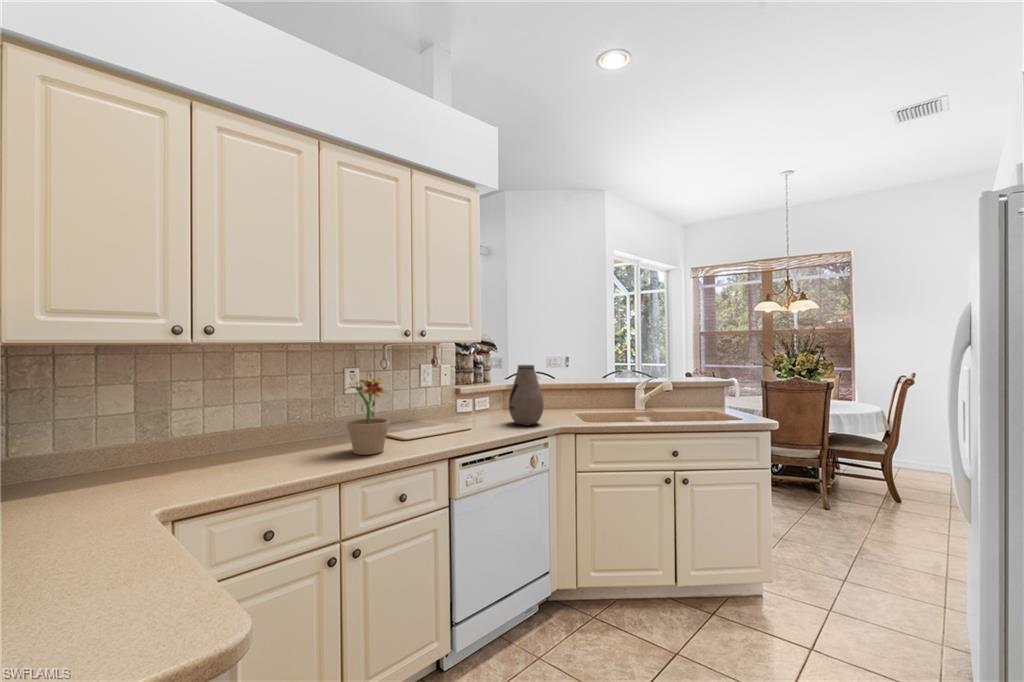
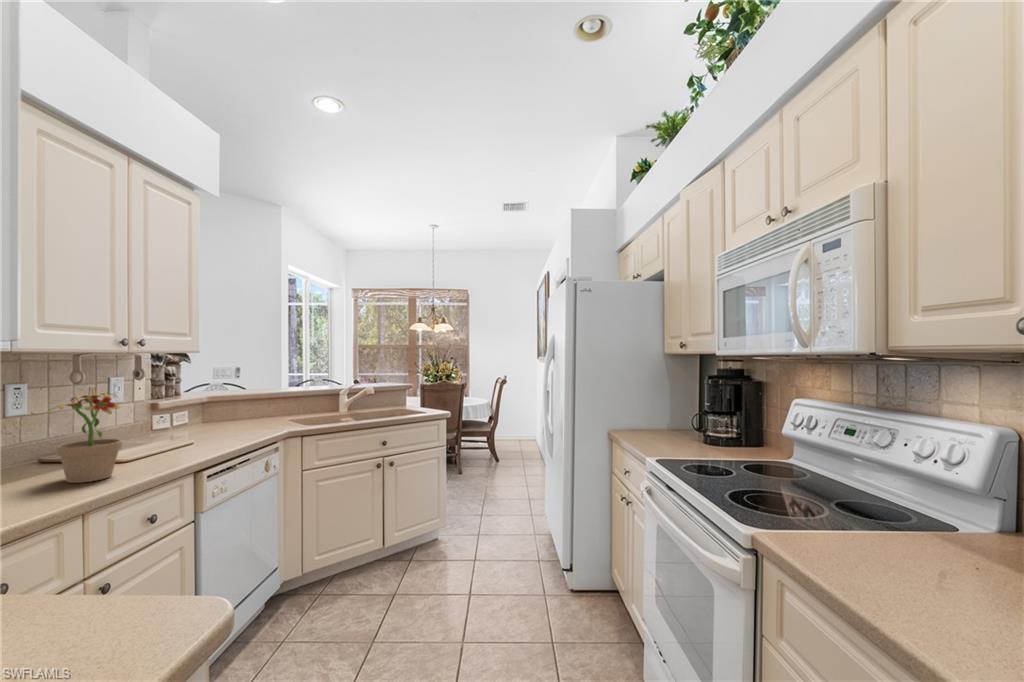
vase: present [509,365,544,425] -> none [229,374,268,434]

